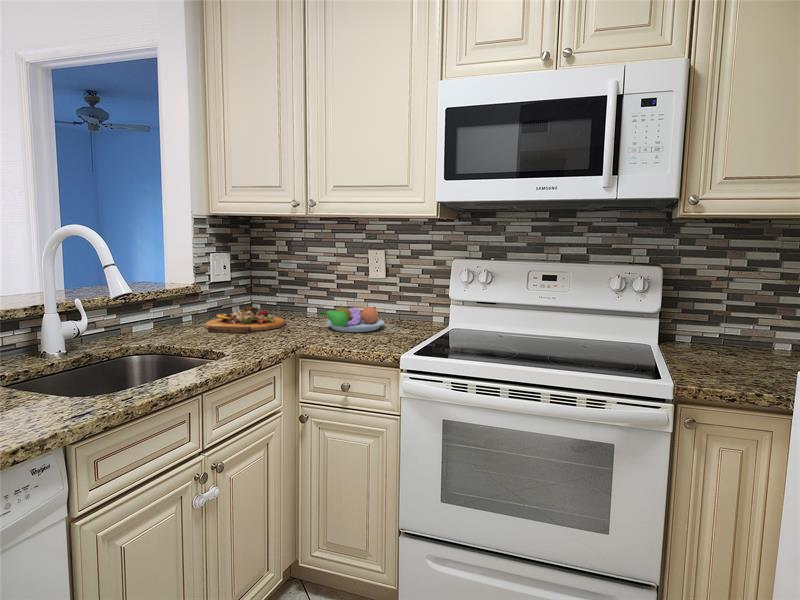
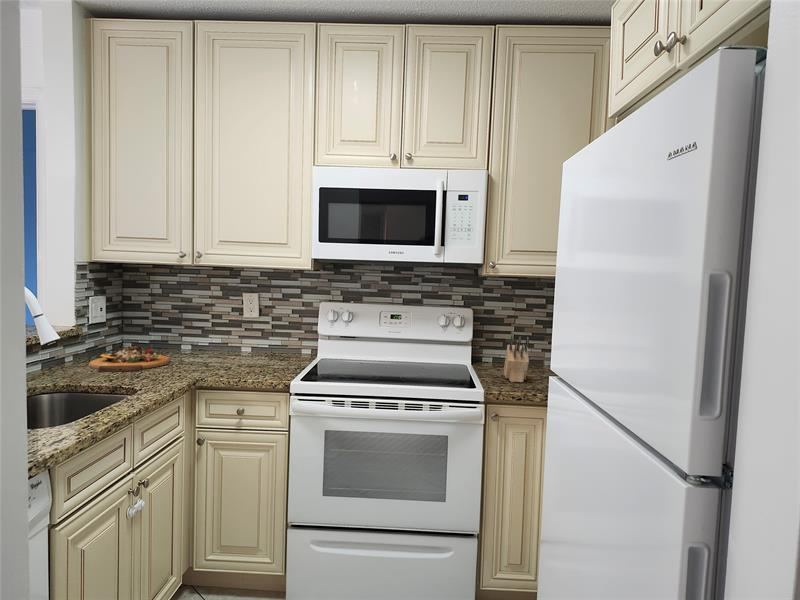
fruit bowl: present [320,304,384,332] -> none [206,341,264,366]
knife block: none [709,304,754,376] -> present [504,335,529,382]

